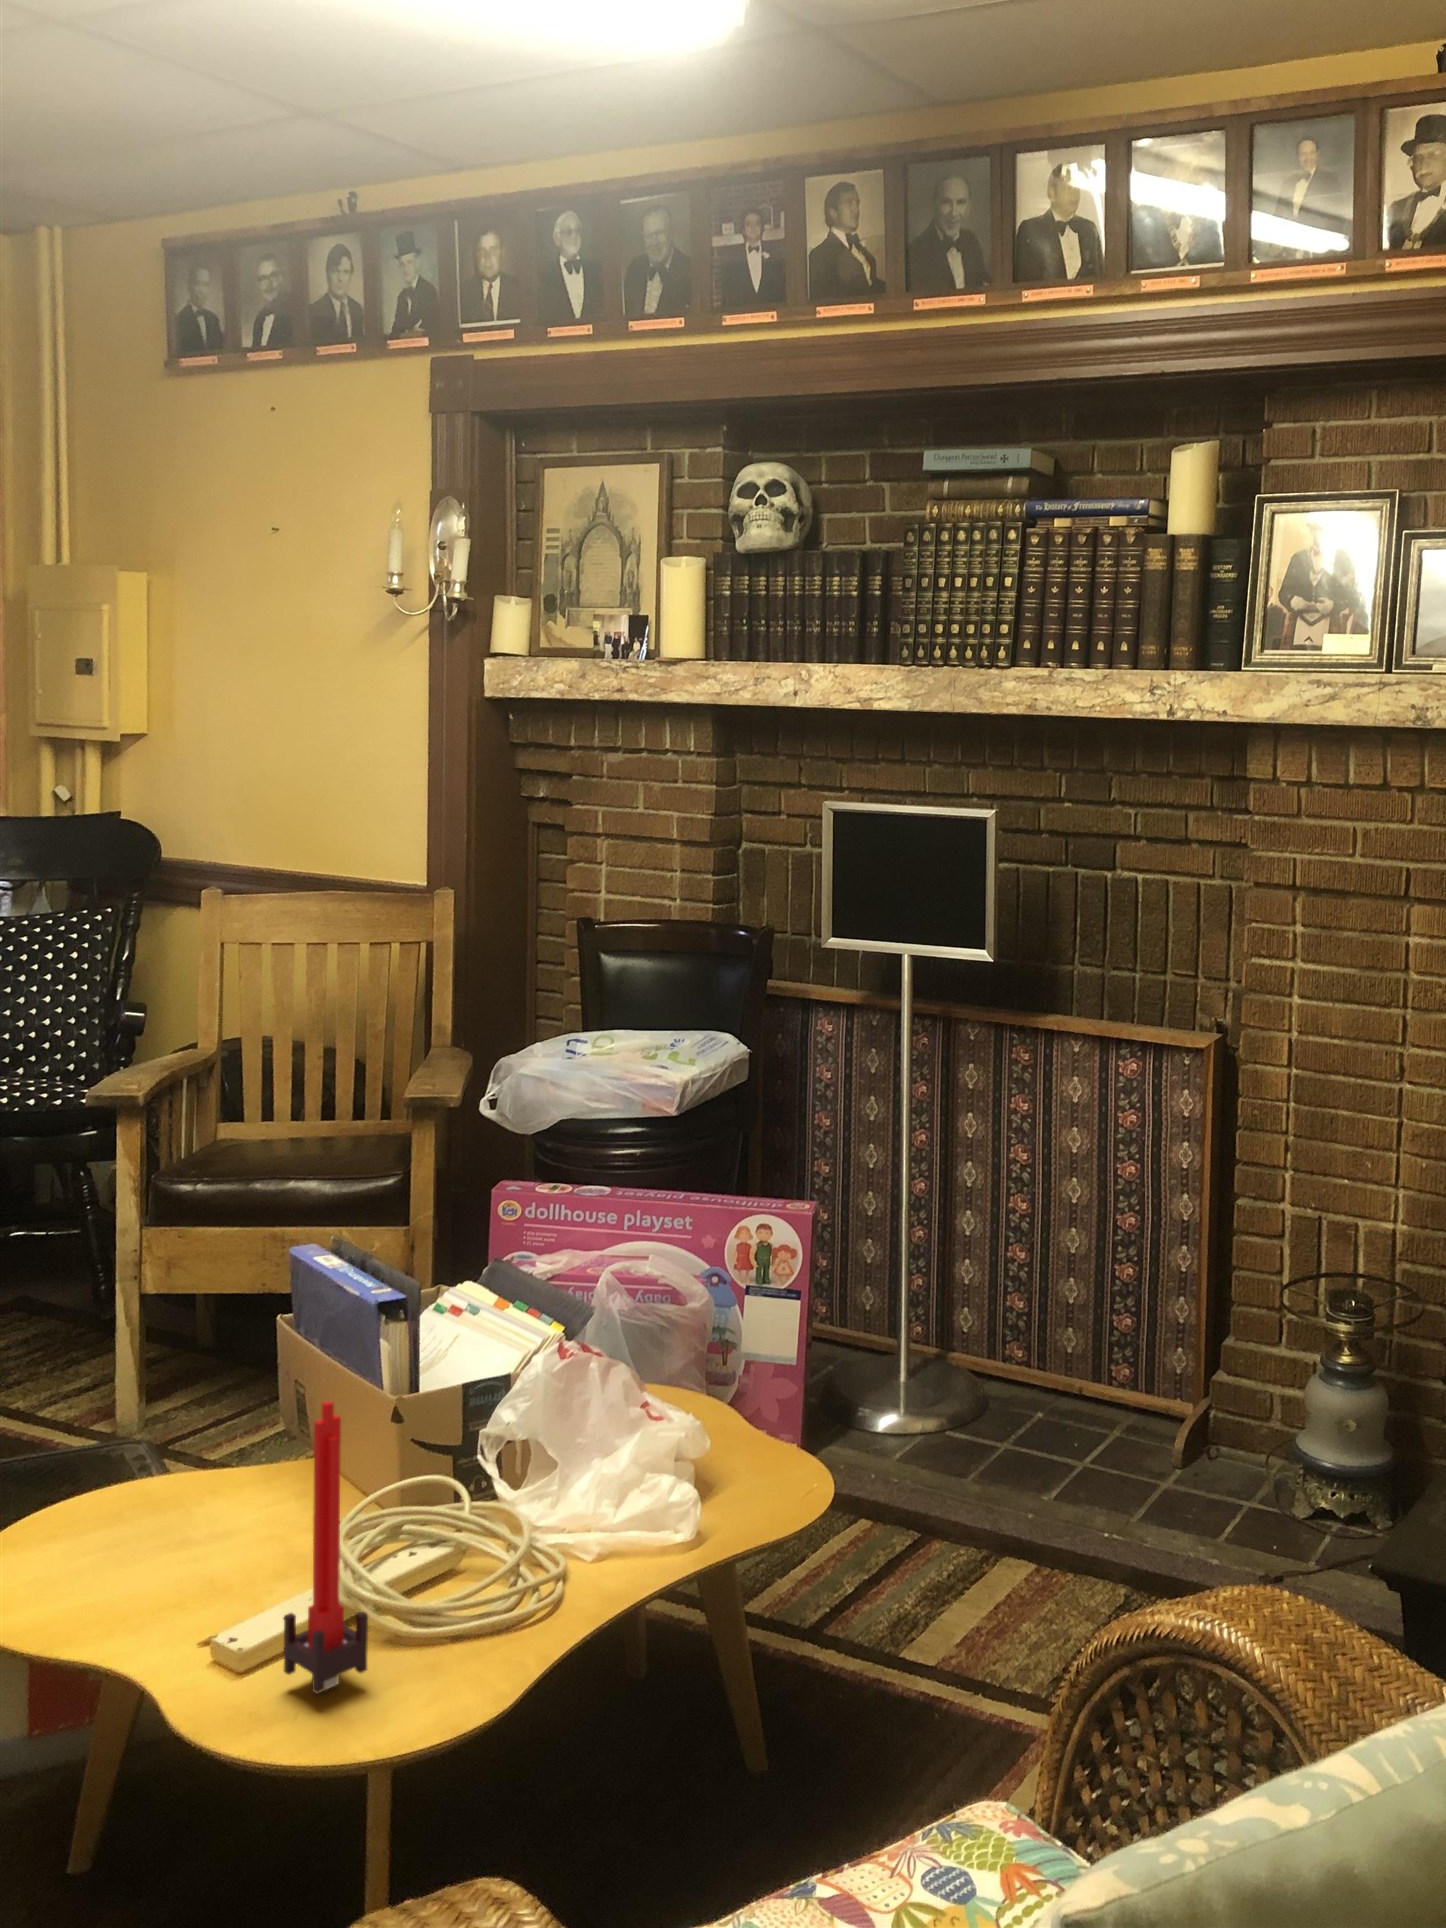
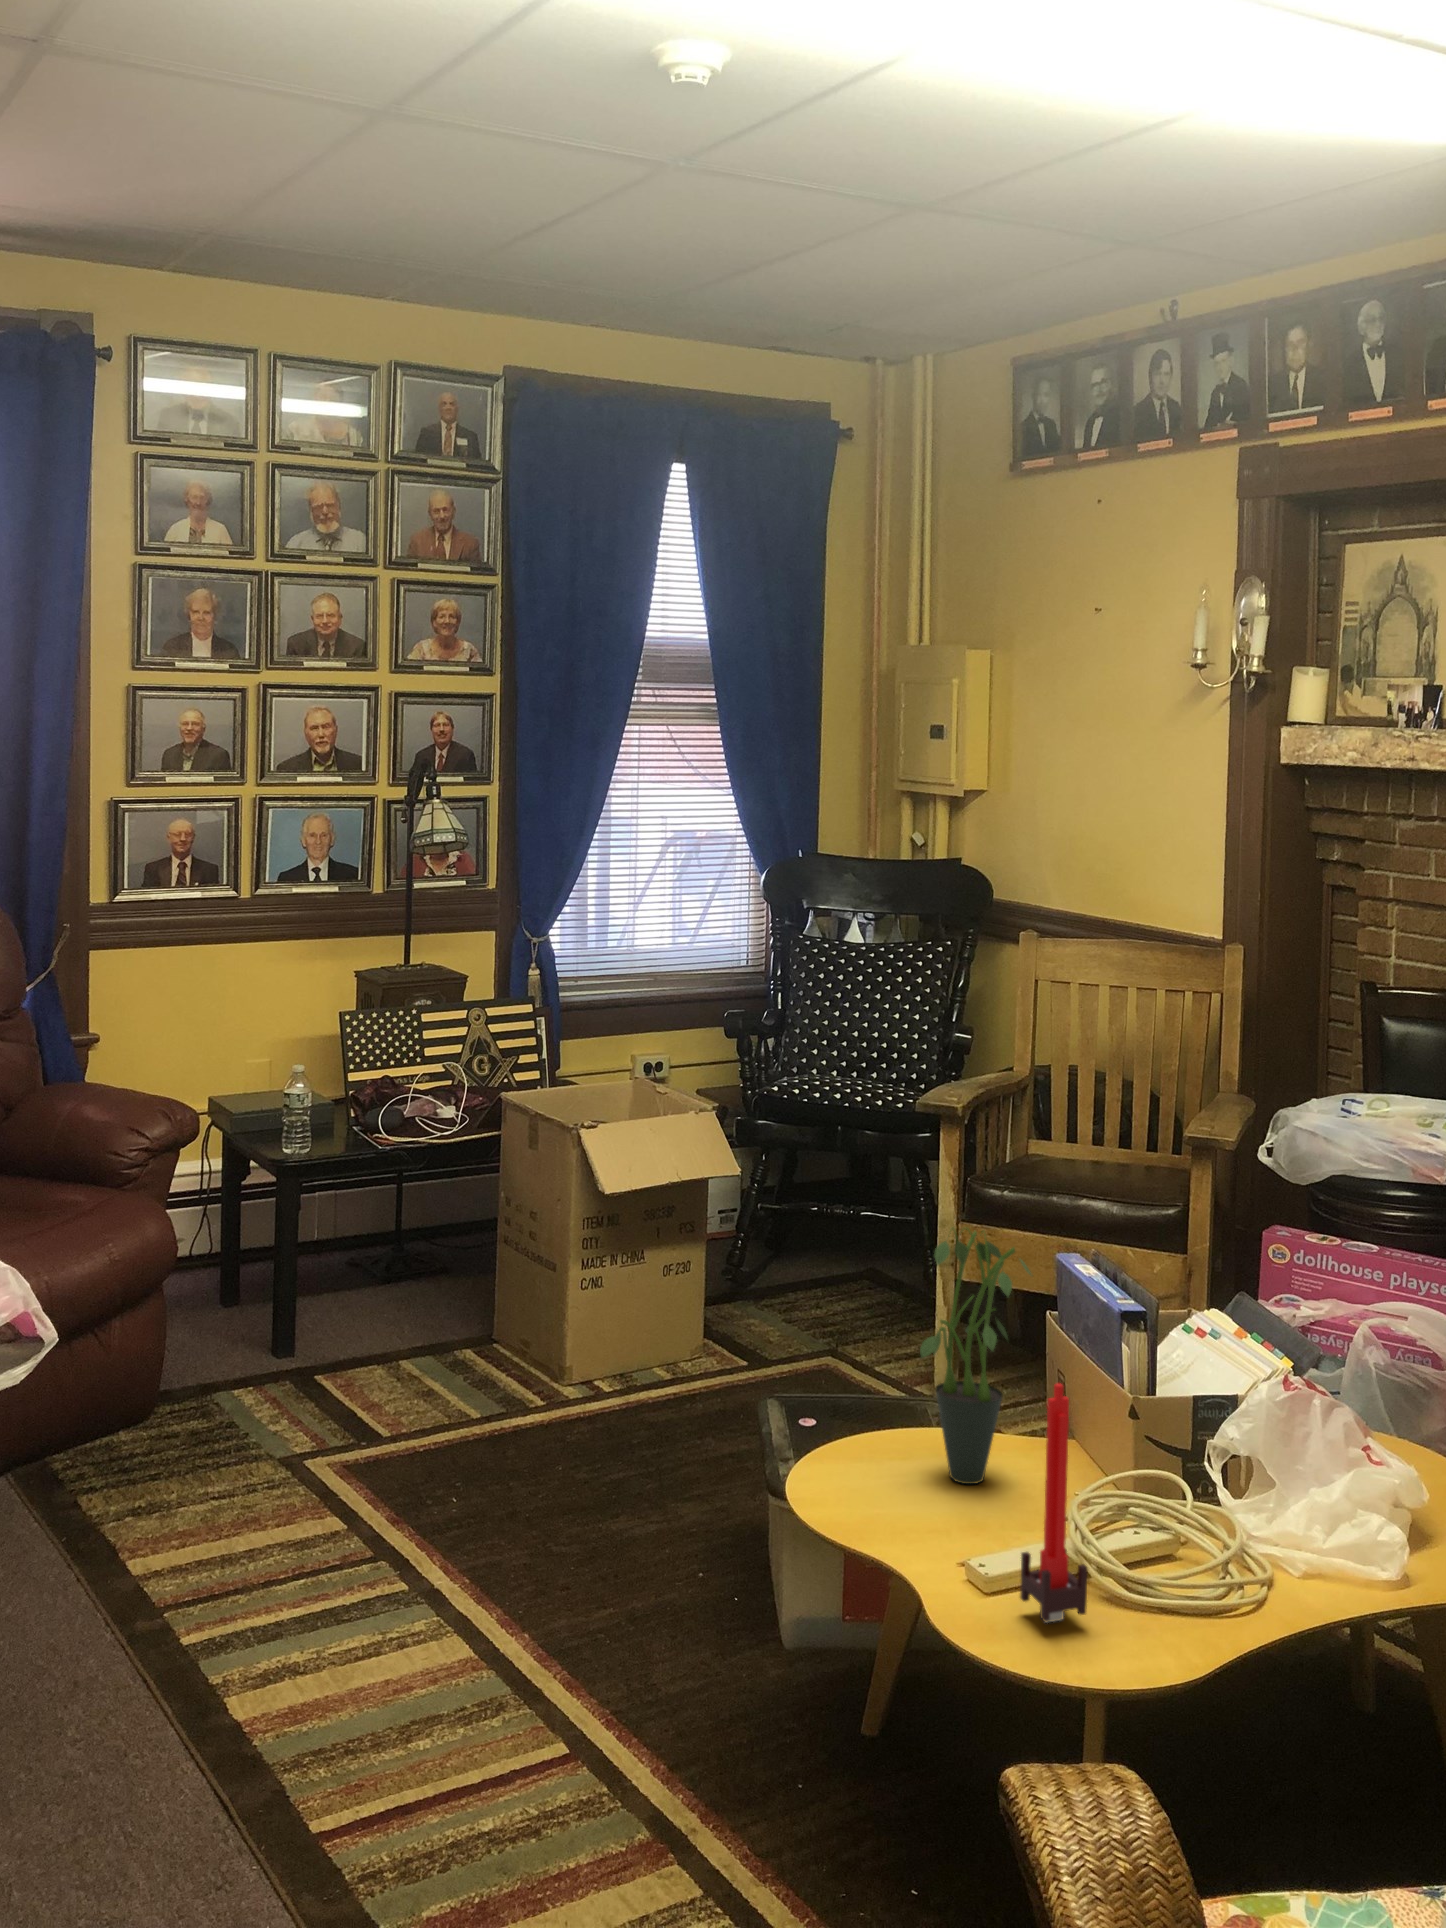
potted plant: none [131,1229,272,1542] -> present [920,1228,1033,1484]

